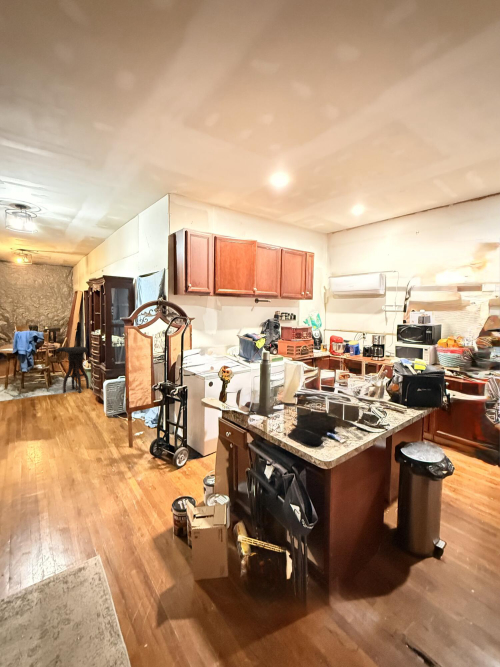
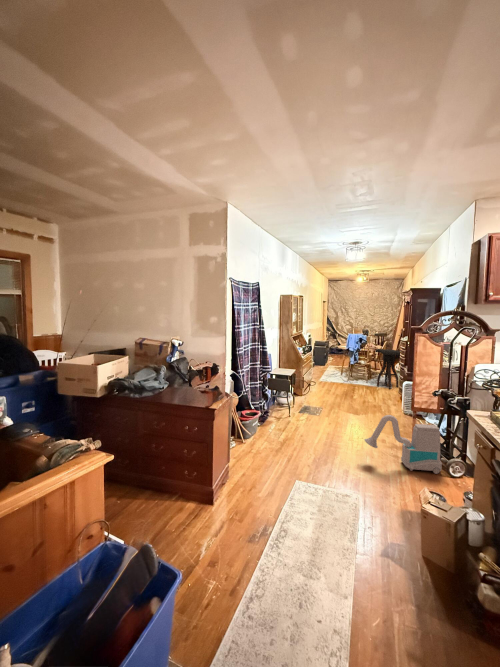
vacuum cleaner: none [83,422,168,482] -> present [365,415,442,474]

